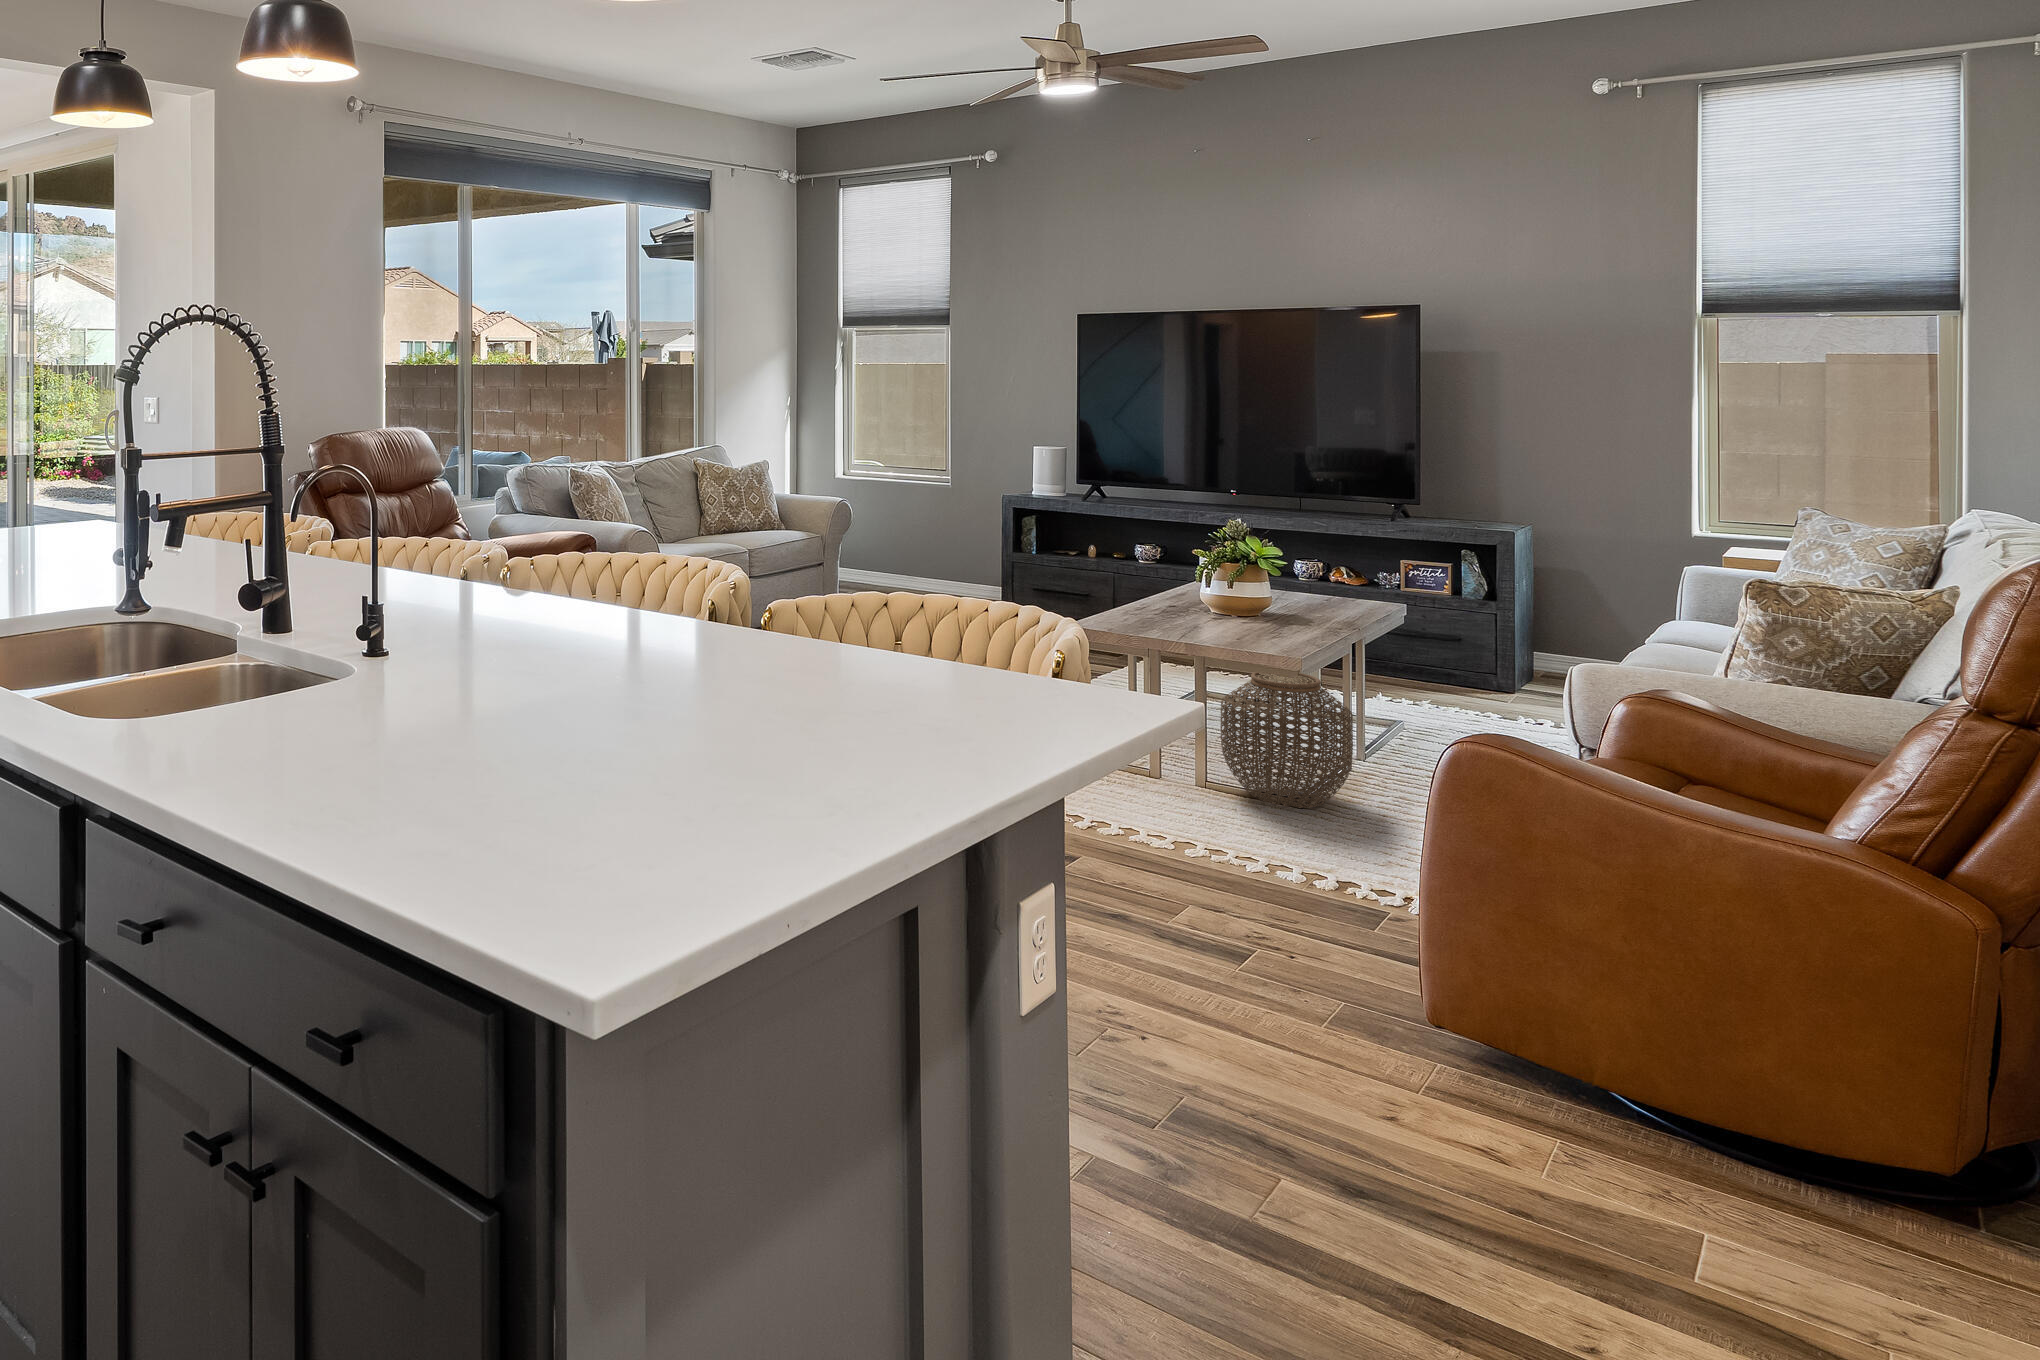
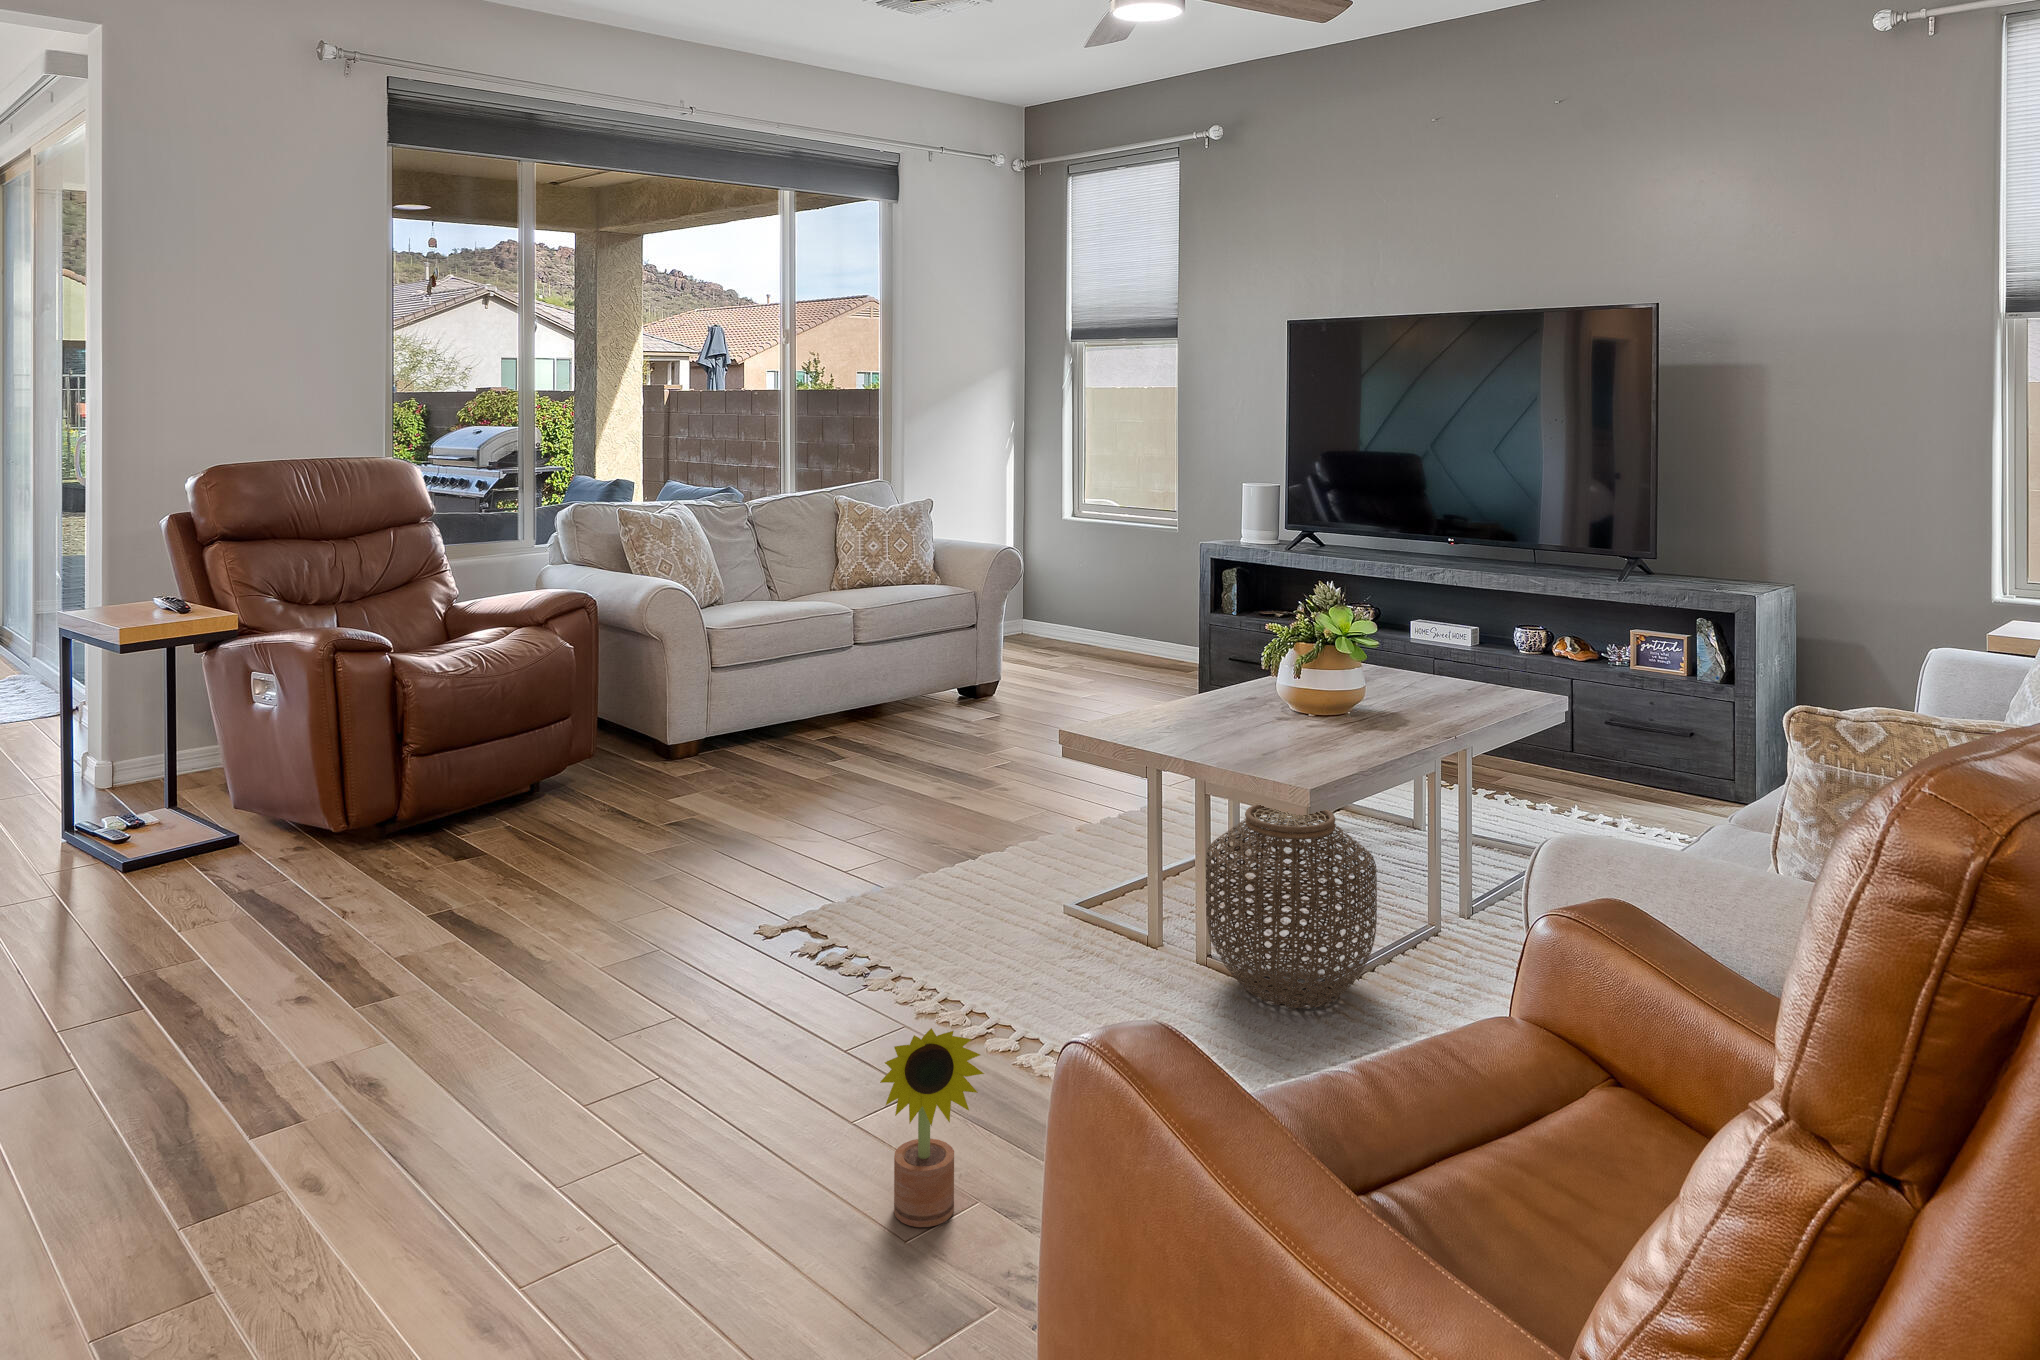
decorative plant: none [1157,787,1230,913] -> present [880,1028,984,1227]

